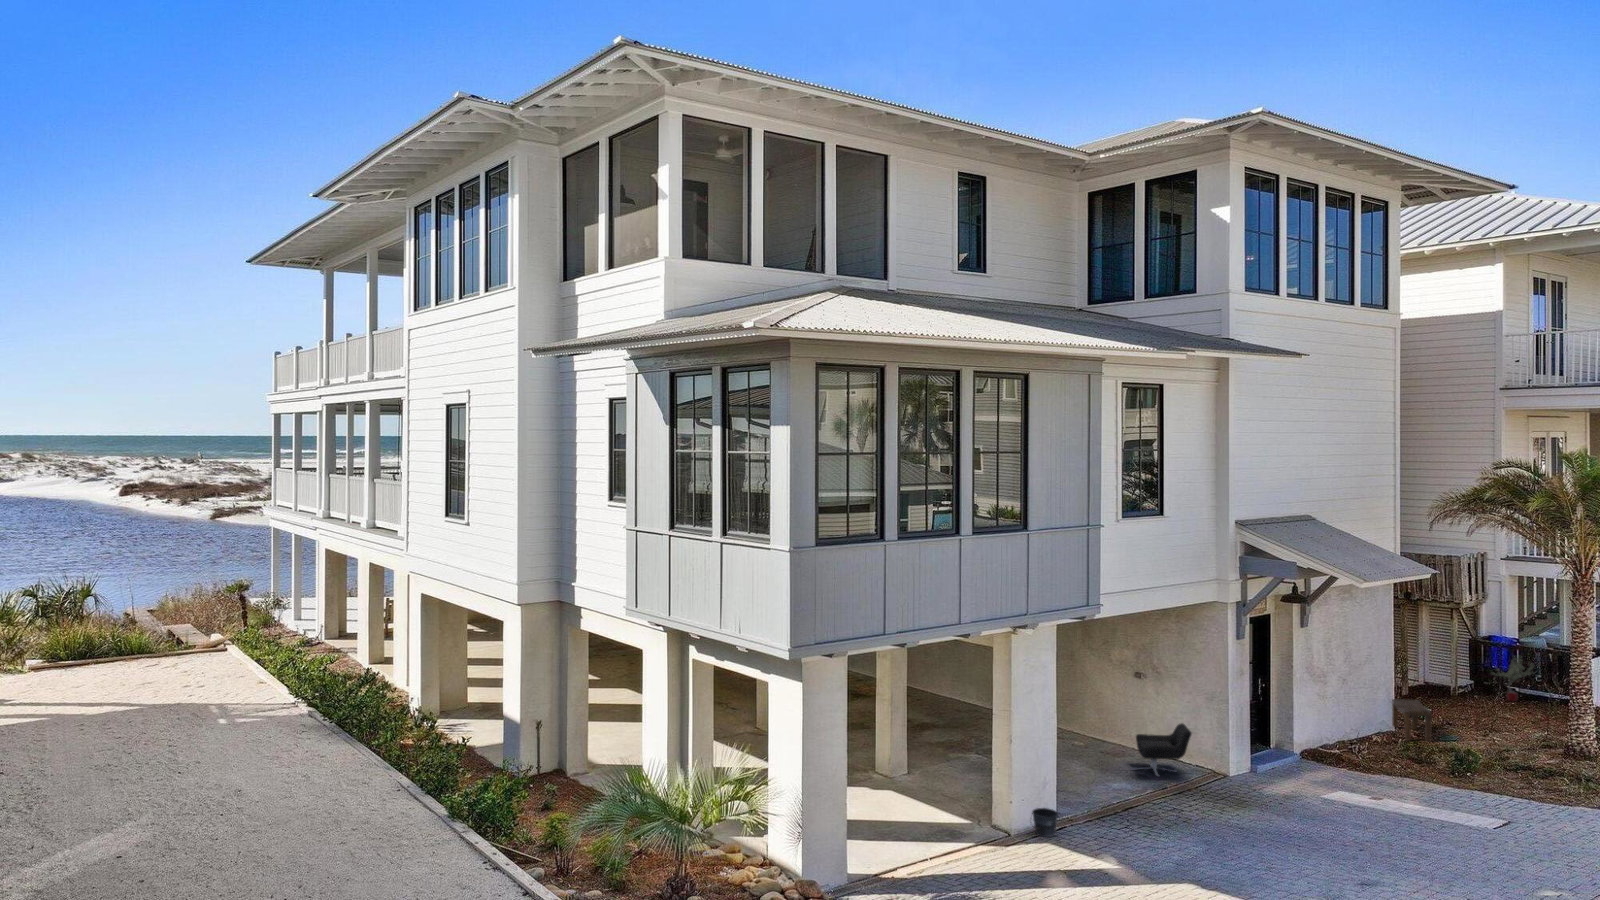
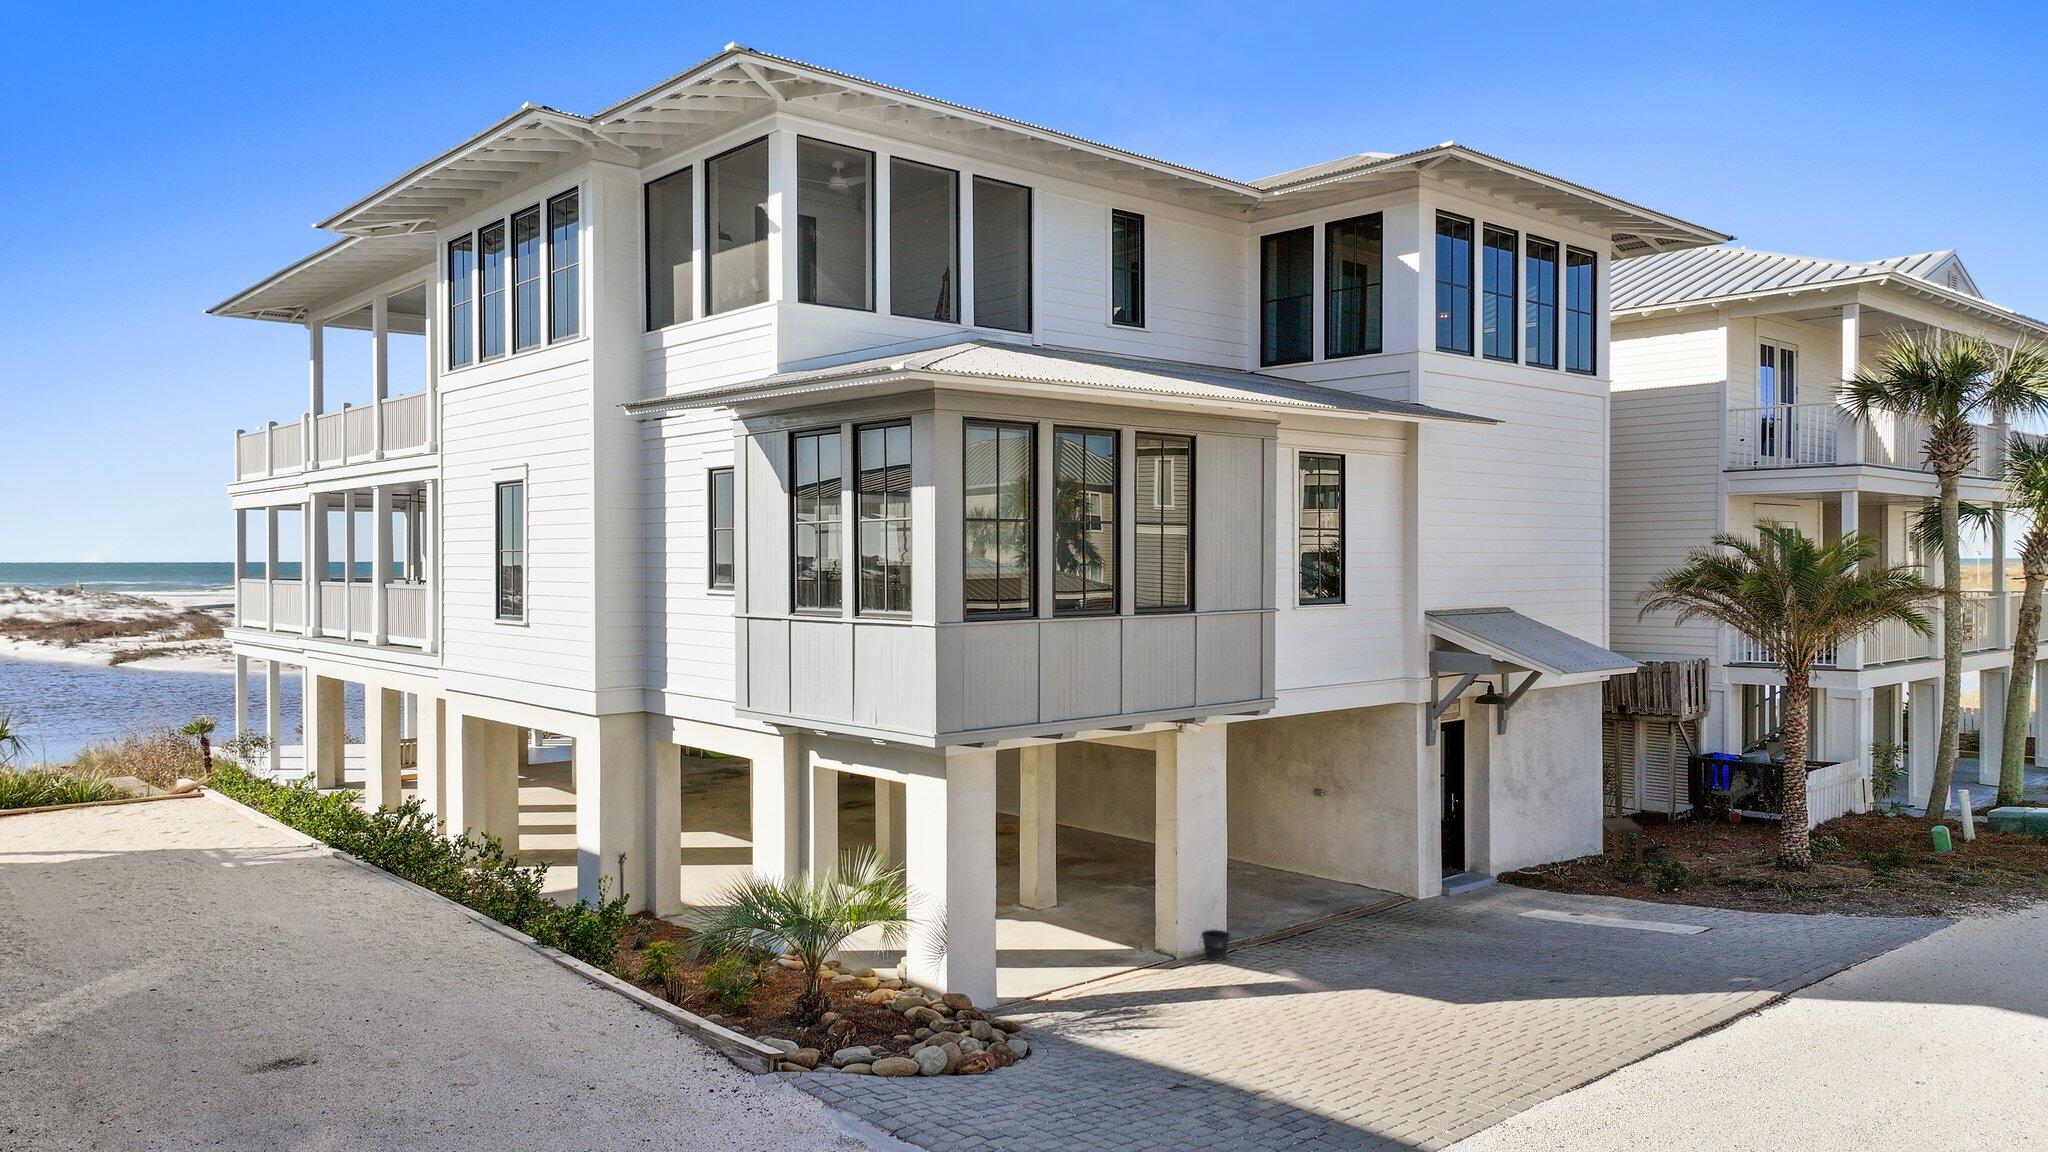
lounge chair: present [1136,723,1192,776] -> none [1311,843,1379,902]

